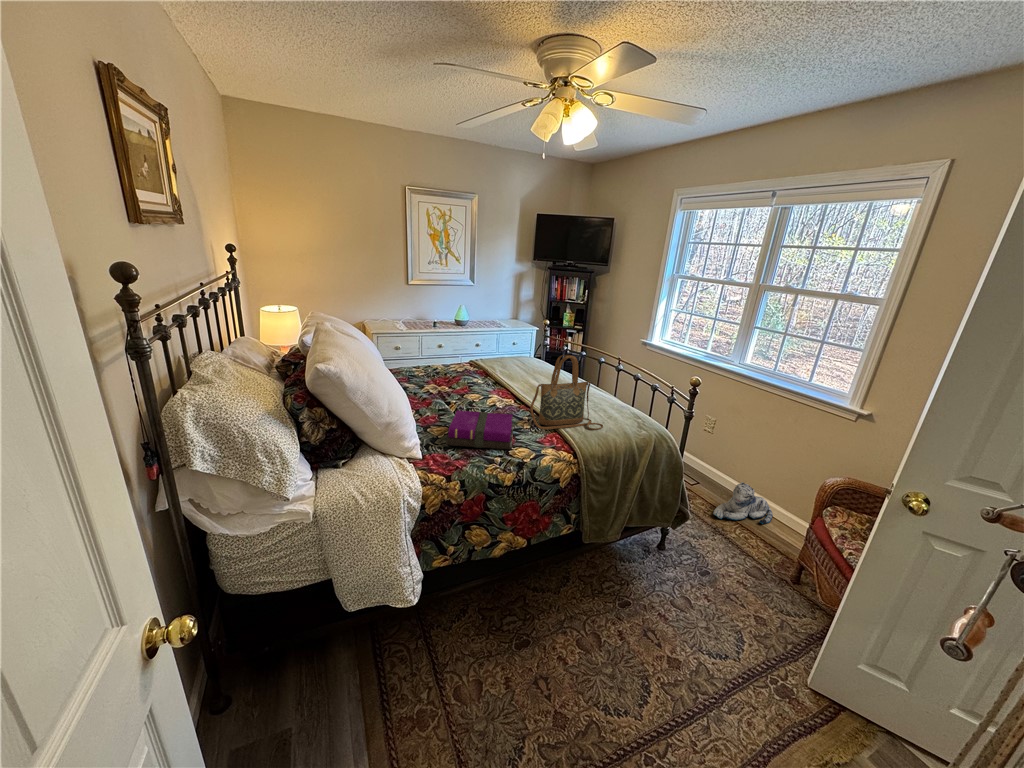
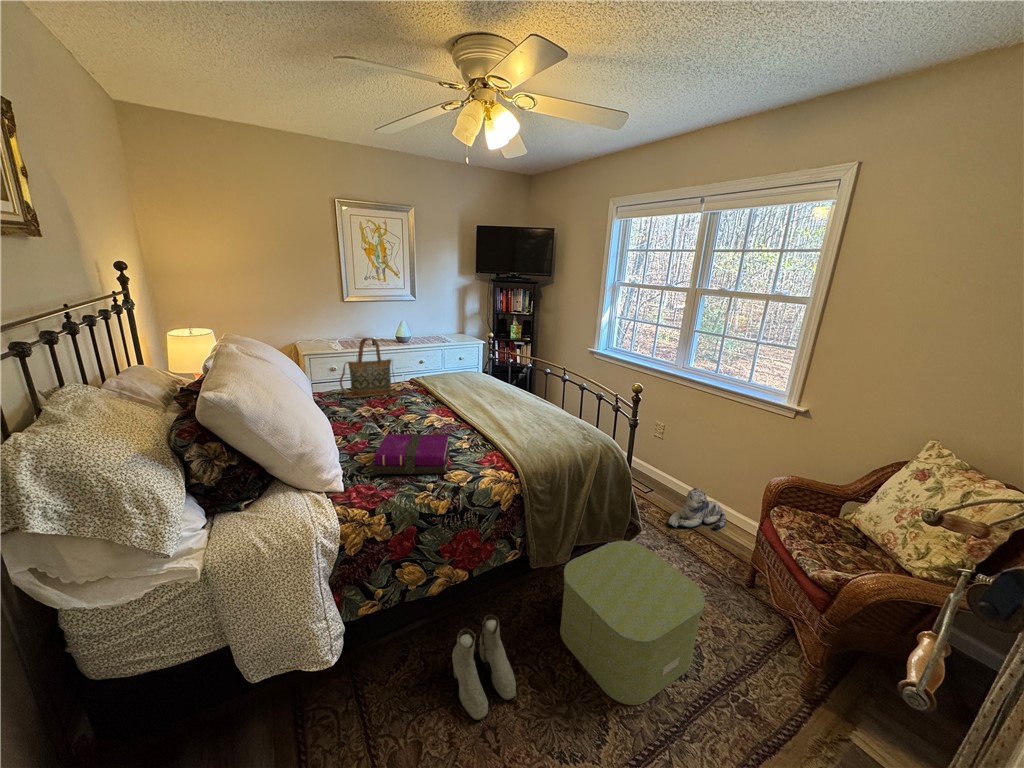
handbag: present [530,355,603,430] -> present [340,338,403,398]
storage box: none [606,525,751,675] -> present [560,541,705,705]
boots: none [509,580,565,670] -> present [452,615,516,720]

